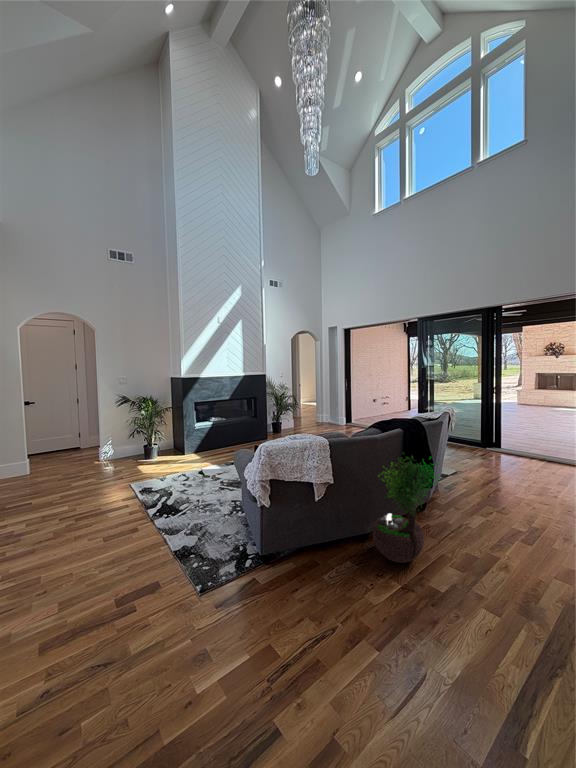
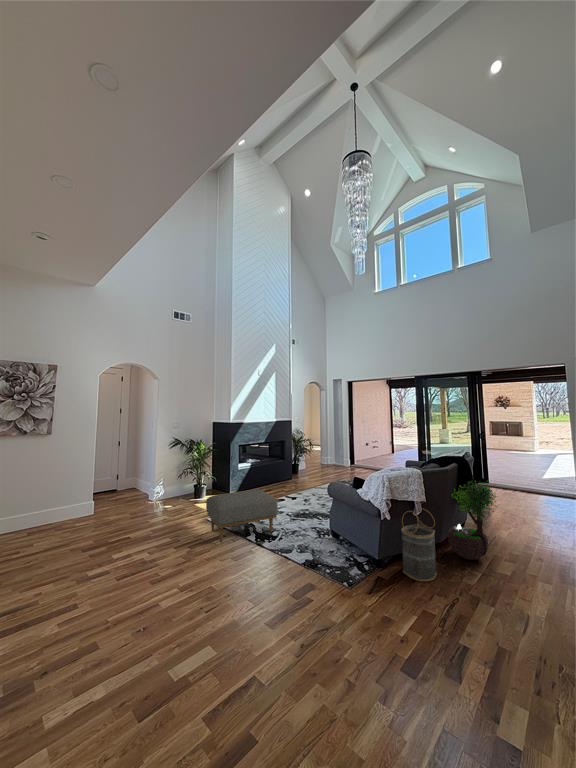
ottoman: none [104,456,188,517] -> present [206,490,278,543]
basket: none [289,493,334,593] -> present [401,508,437,581]

